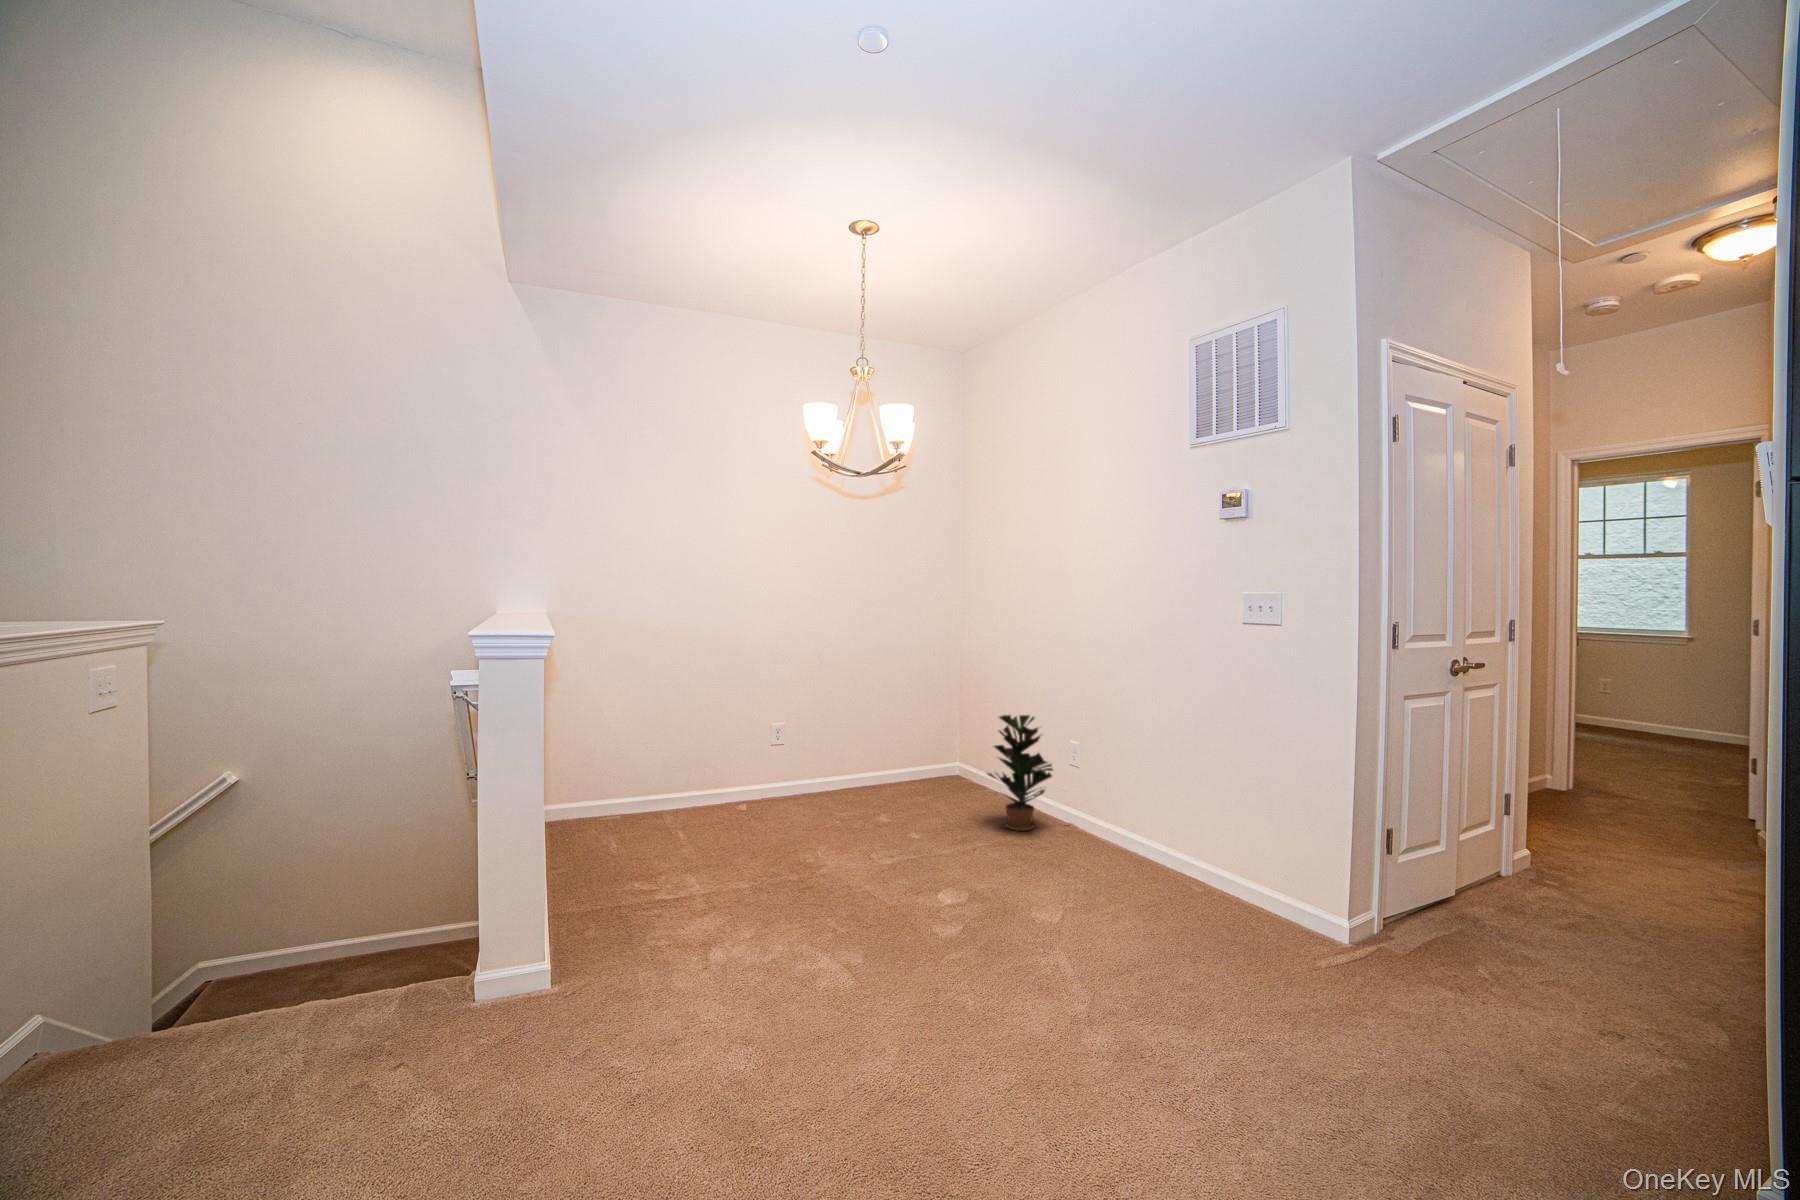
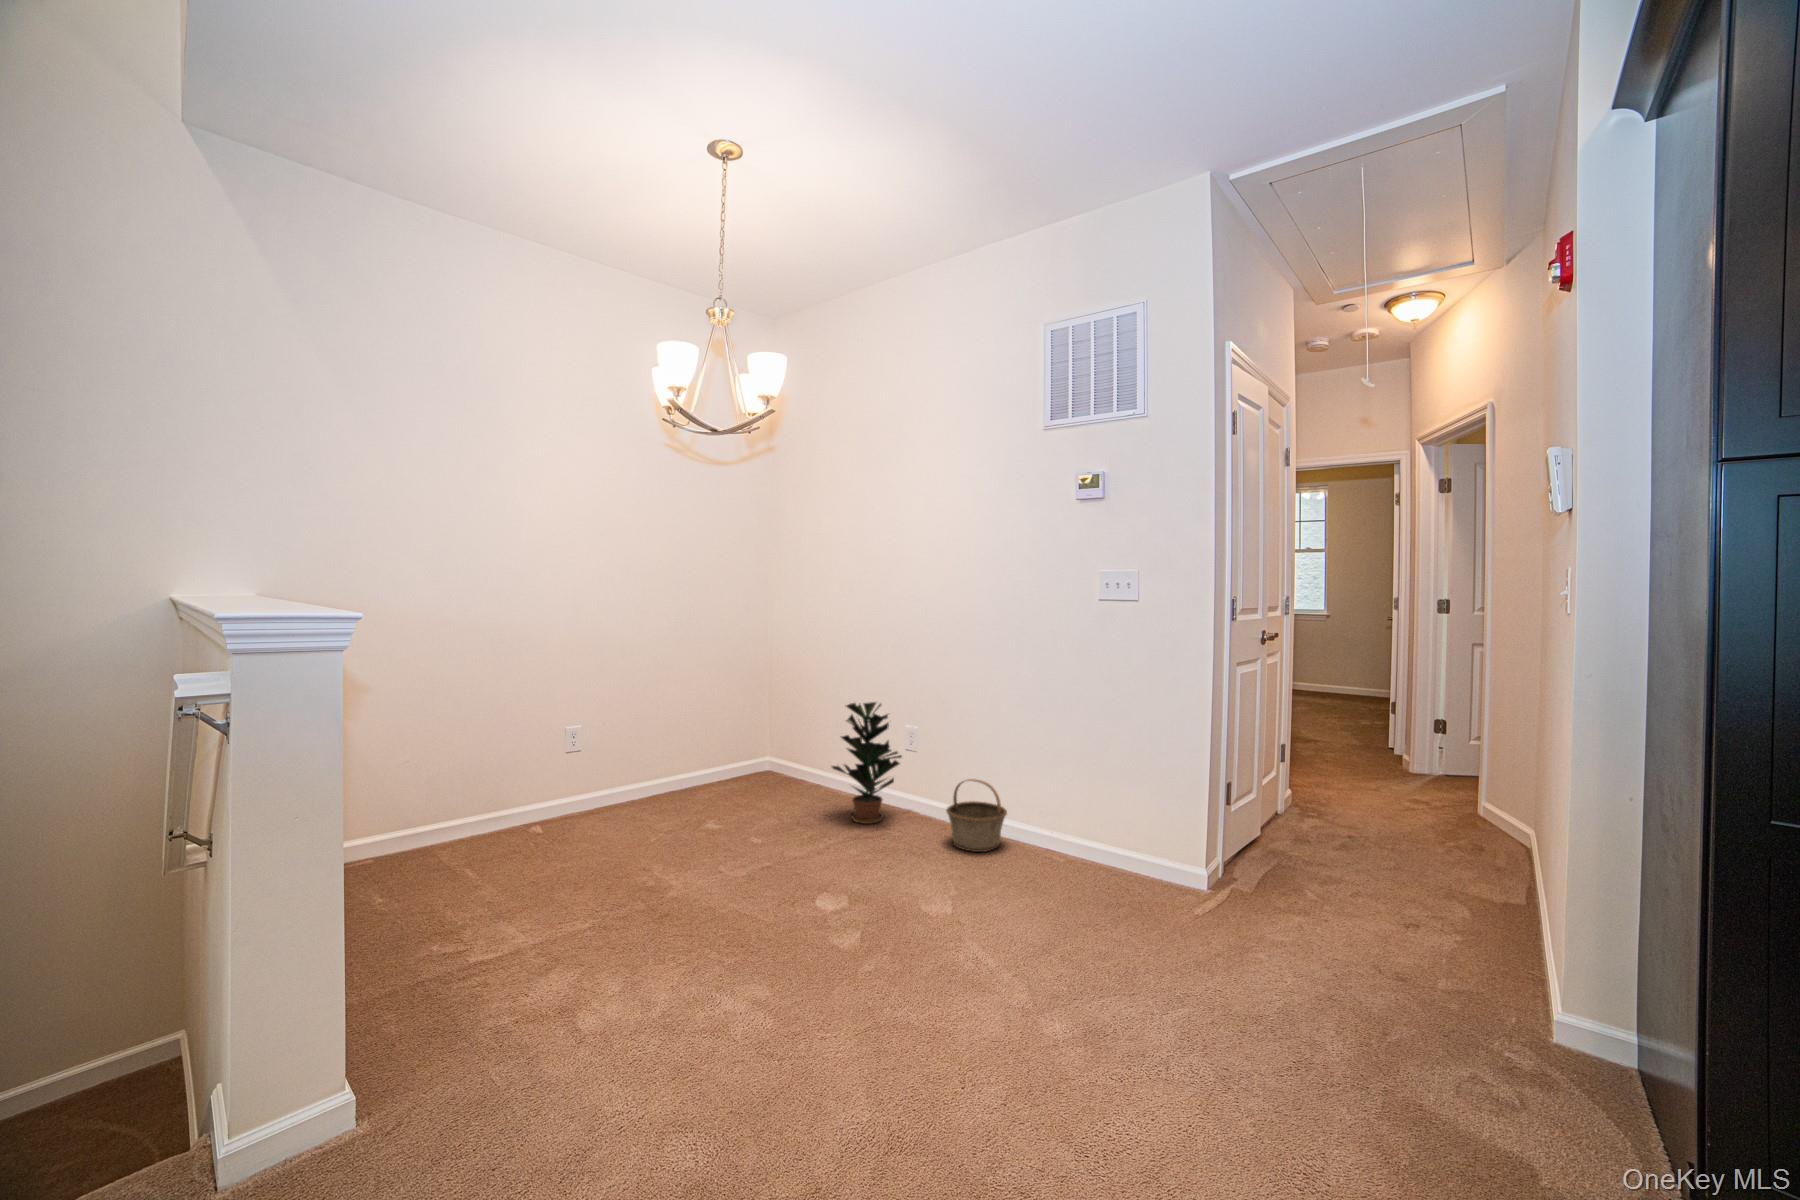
basket: none [1084,797,1147,870] -> present [946,779,1007,852]

